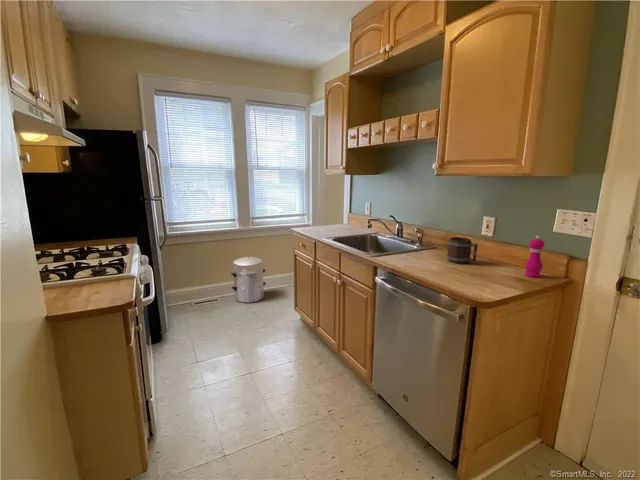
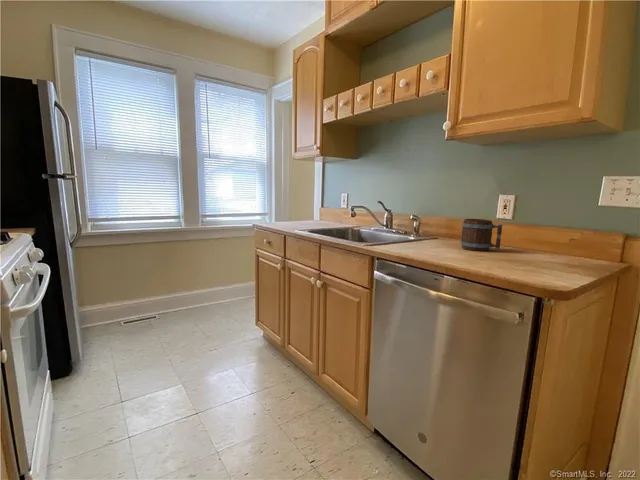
pepper mill: present [525,236,544,277] -> none [569,208,596,263]
waste bin: present [231,256,266,303] -> none [174,260,219,319]

